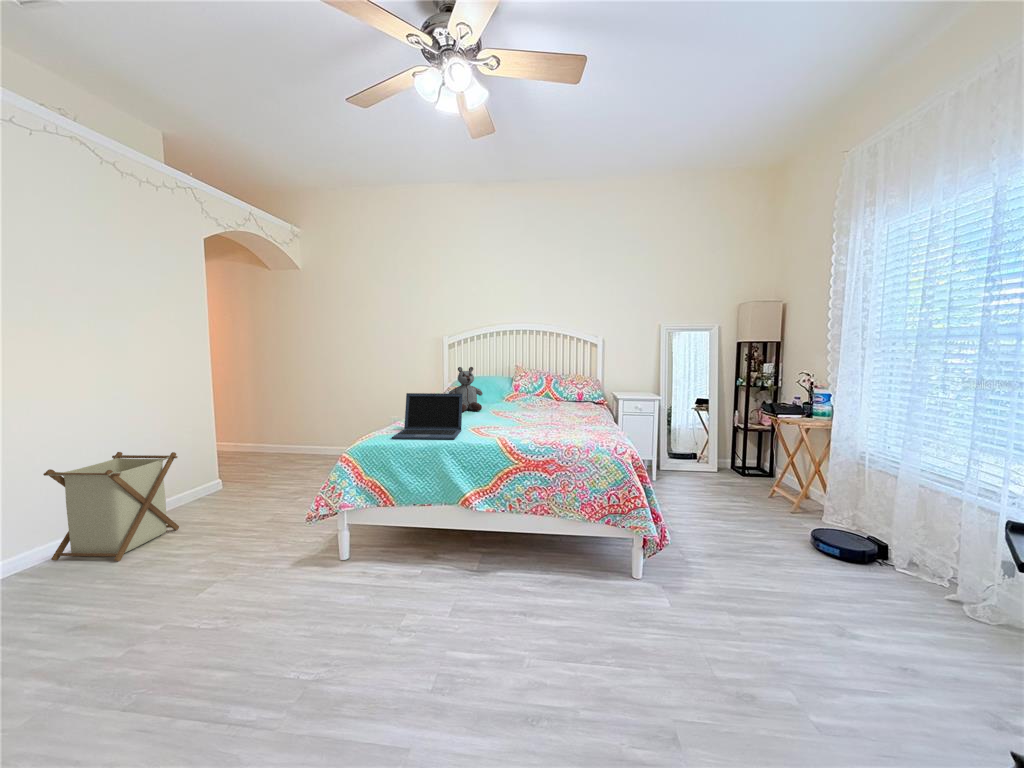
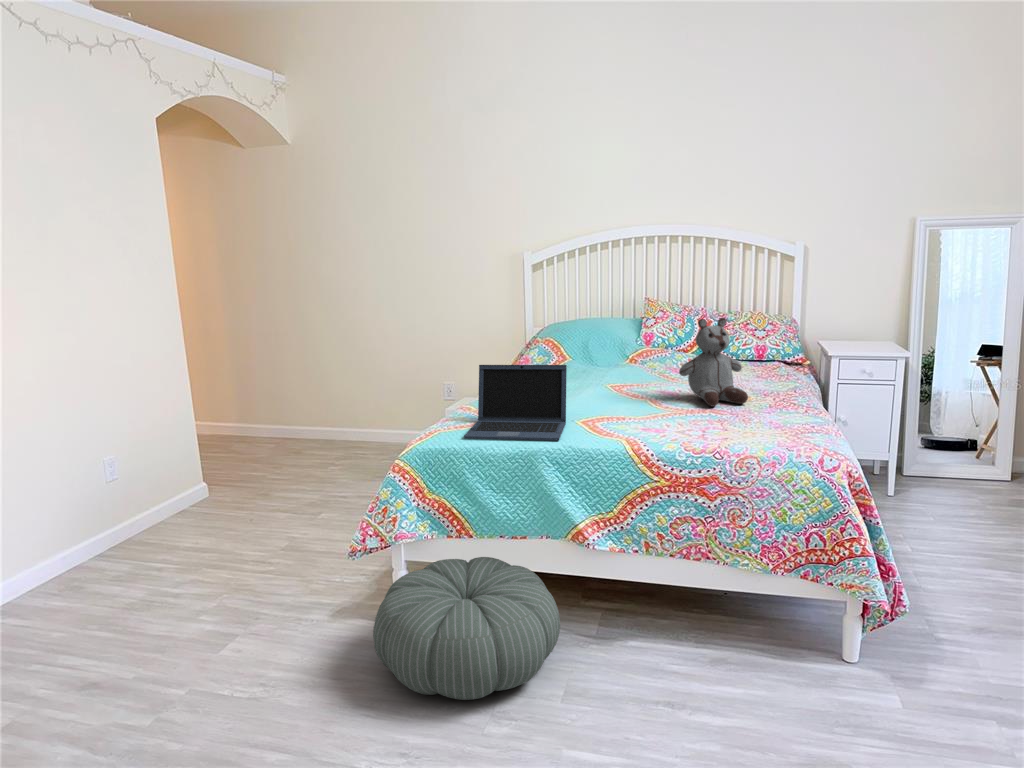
stuffed bear: present [449,367,483,412] -> present [679,317,748,407]
laundry basket: present [43,452,179,561] -> none [13,449,172,597]
pouf: none [312,519,450,623] -> present [373,557,560,700]

